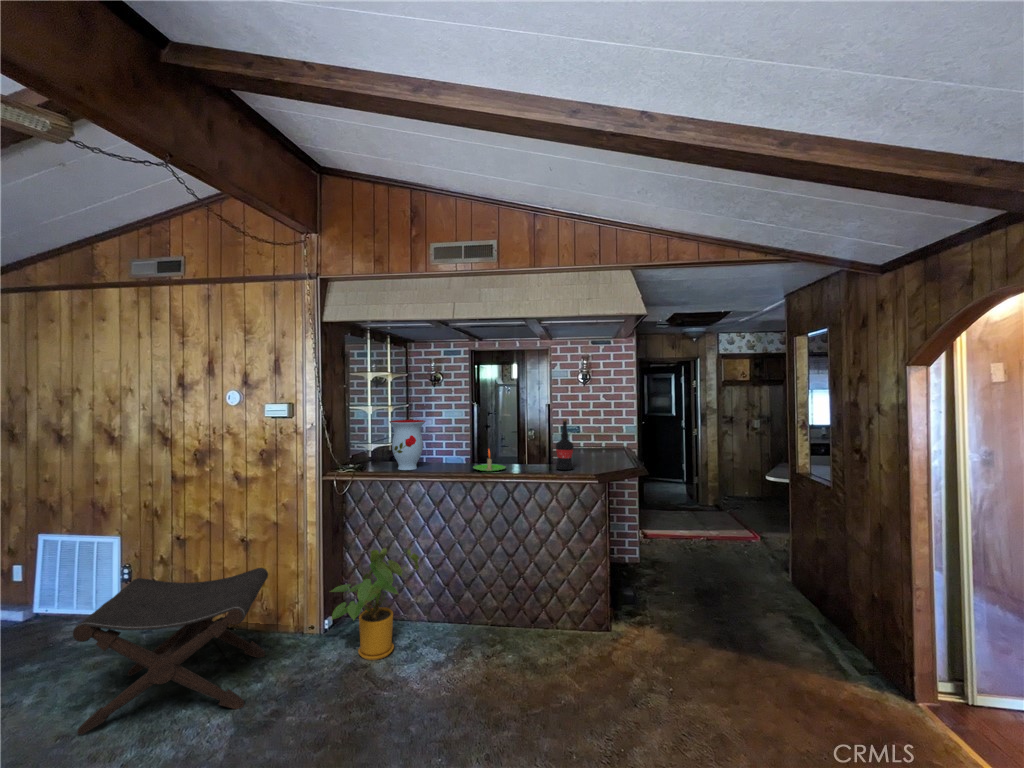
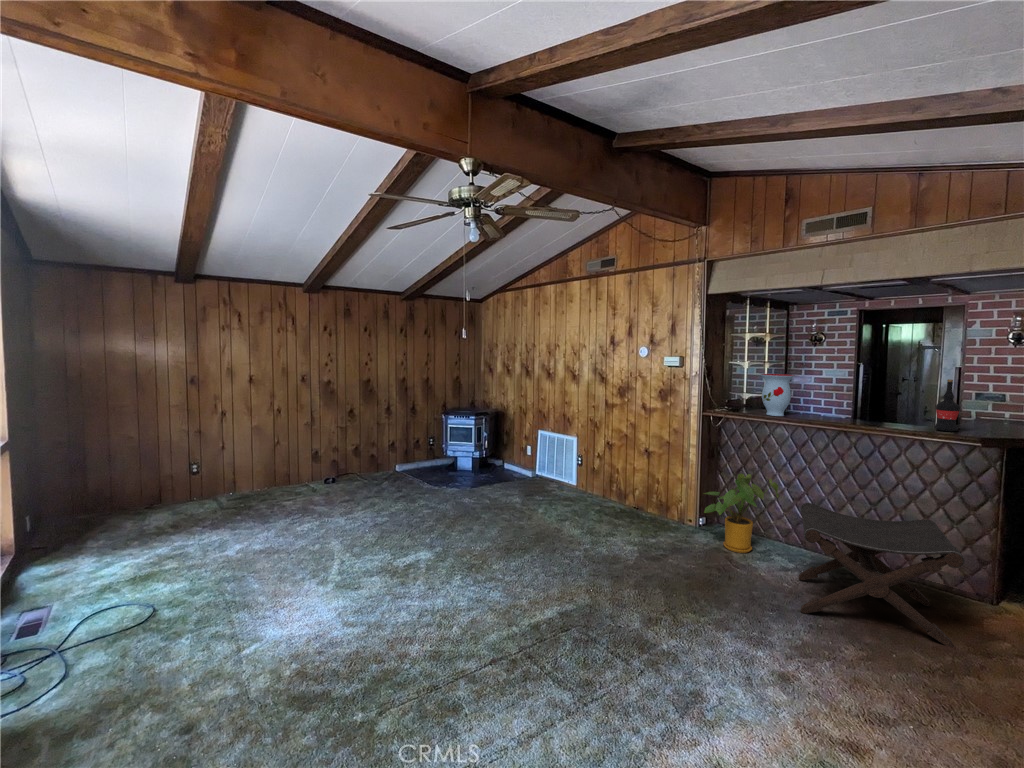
candle: present [473,450,506,472] -> none [838,403,875,424]
footstool: present [73,568,268,734] -> present [798,503,965,647]

